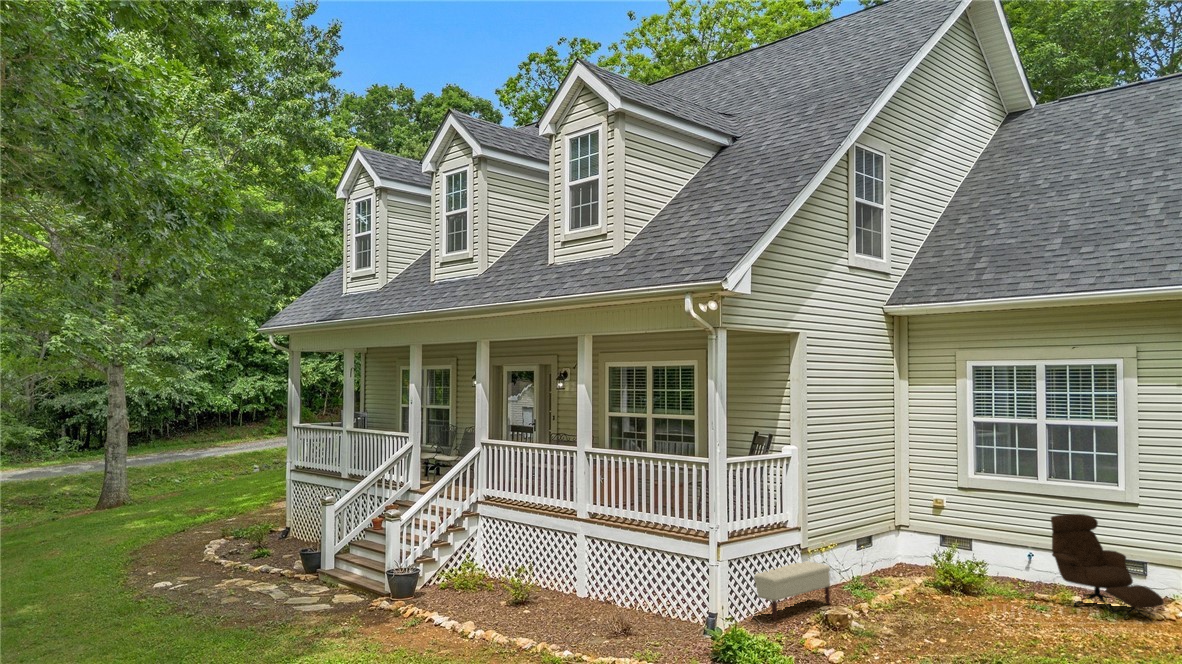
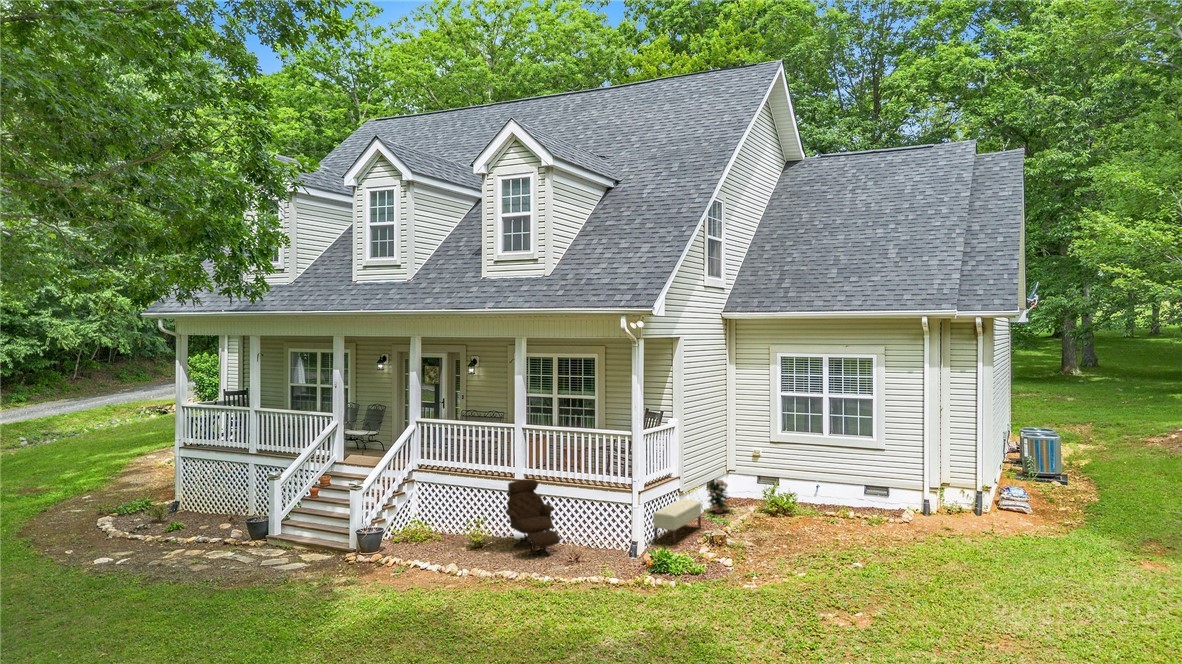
lounge chair: present [1051,514,1164,621] -> present [506,479,560,555]
decorative plant: none [851,538,887,588] -> present [706,479,728,513]

